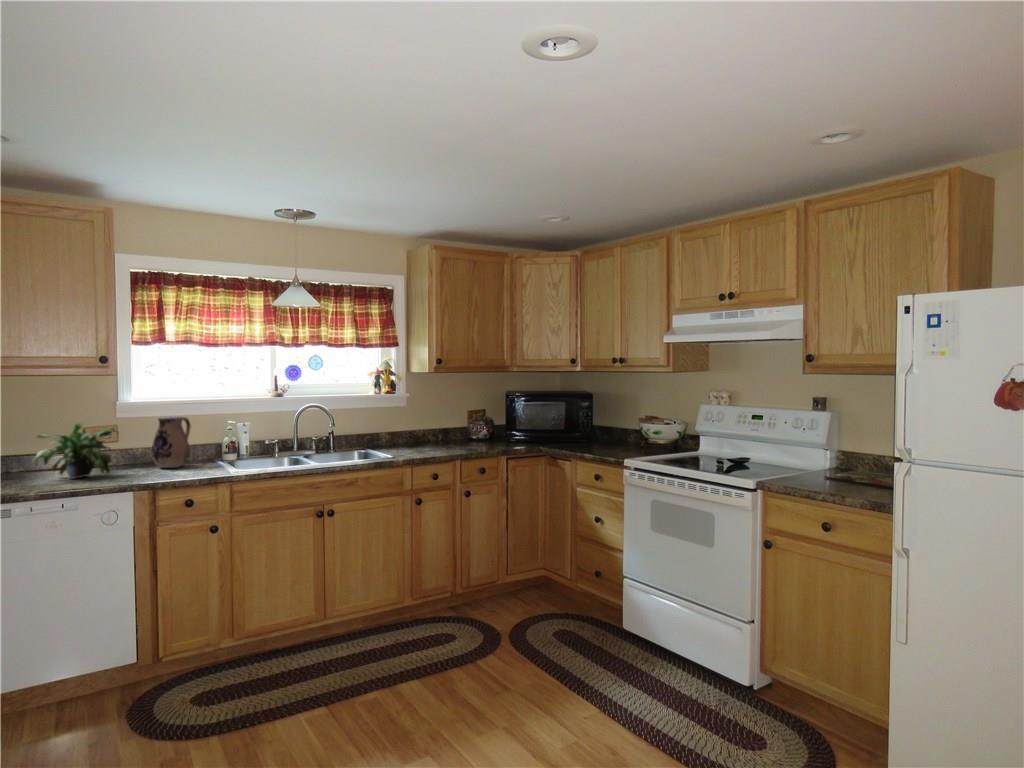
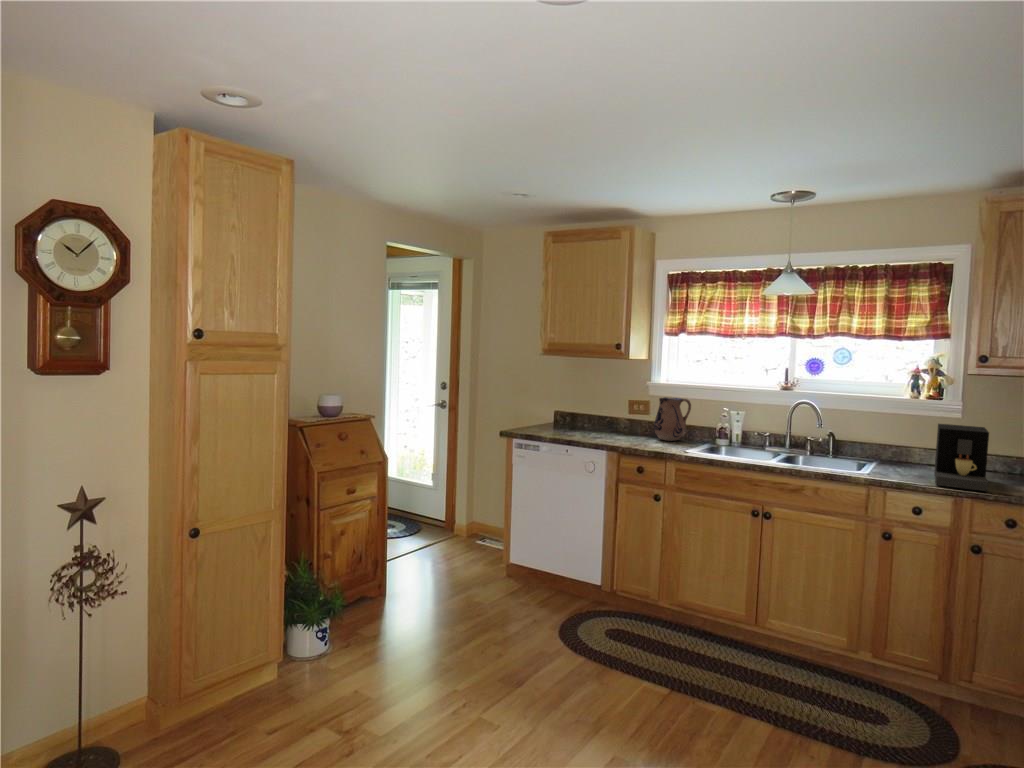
coffee maker: none [410,409,466,454] -> present [934,424,989,491]
potted plant: present [33,423,117,479] -> none [571,393,628,435]

